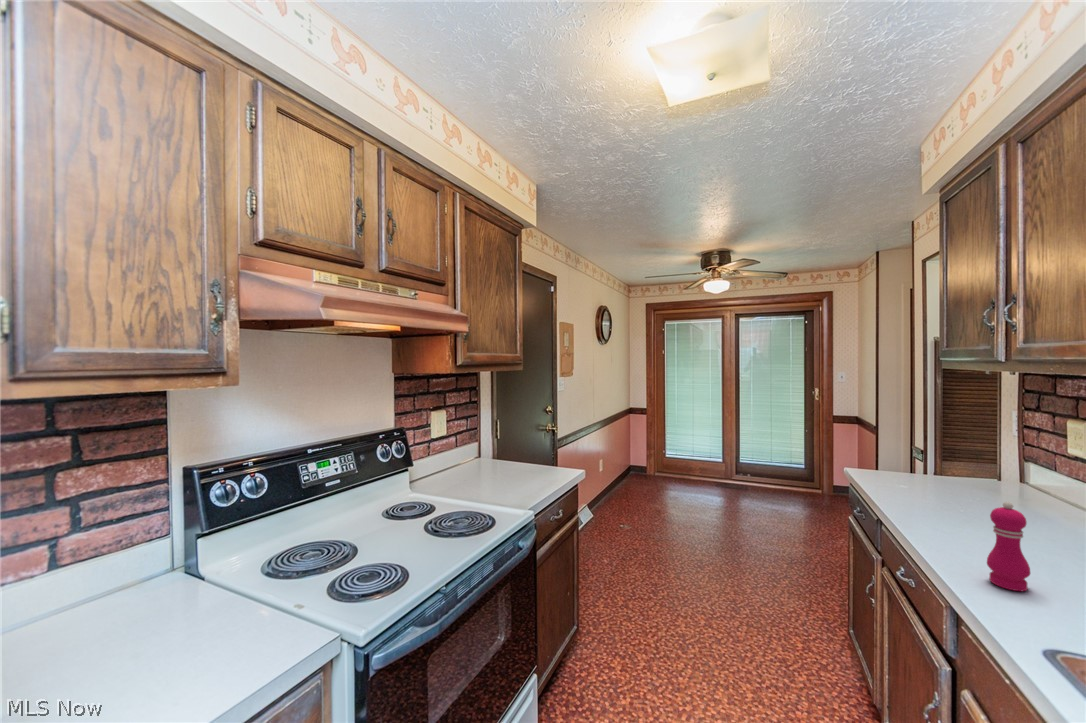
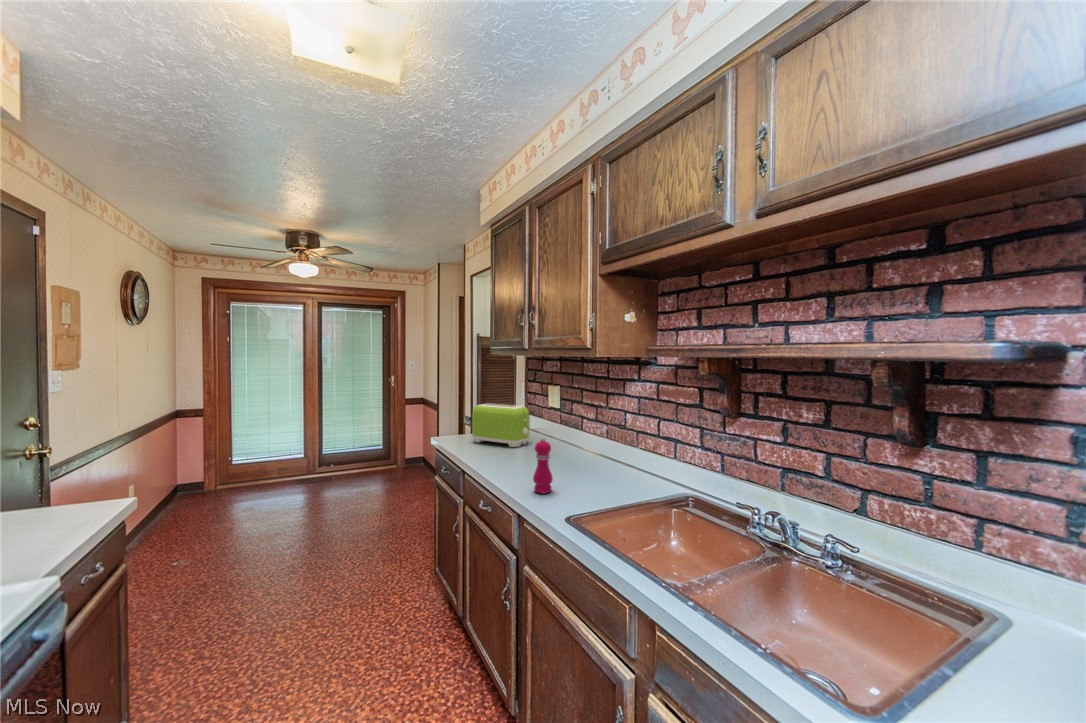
toaster: none [906,437,1015,507] -> present [472,404,529,447]

